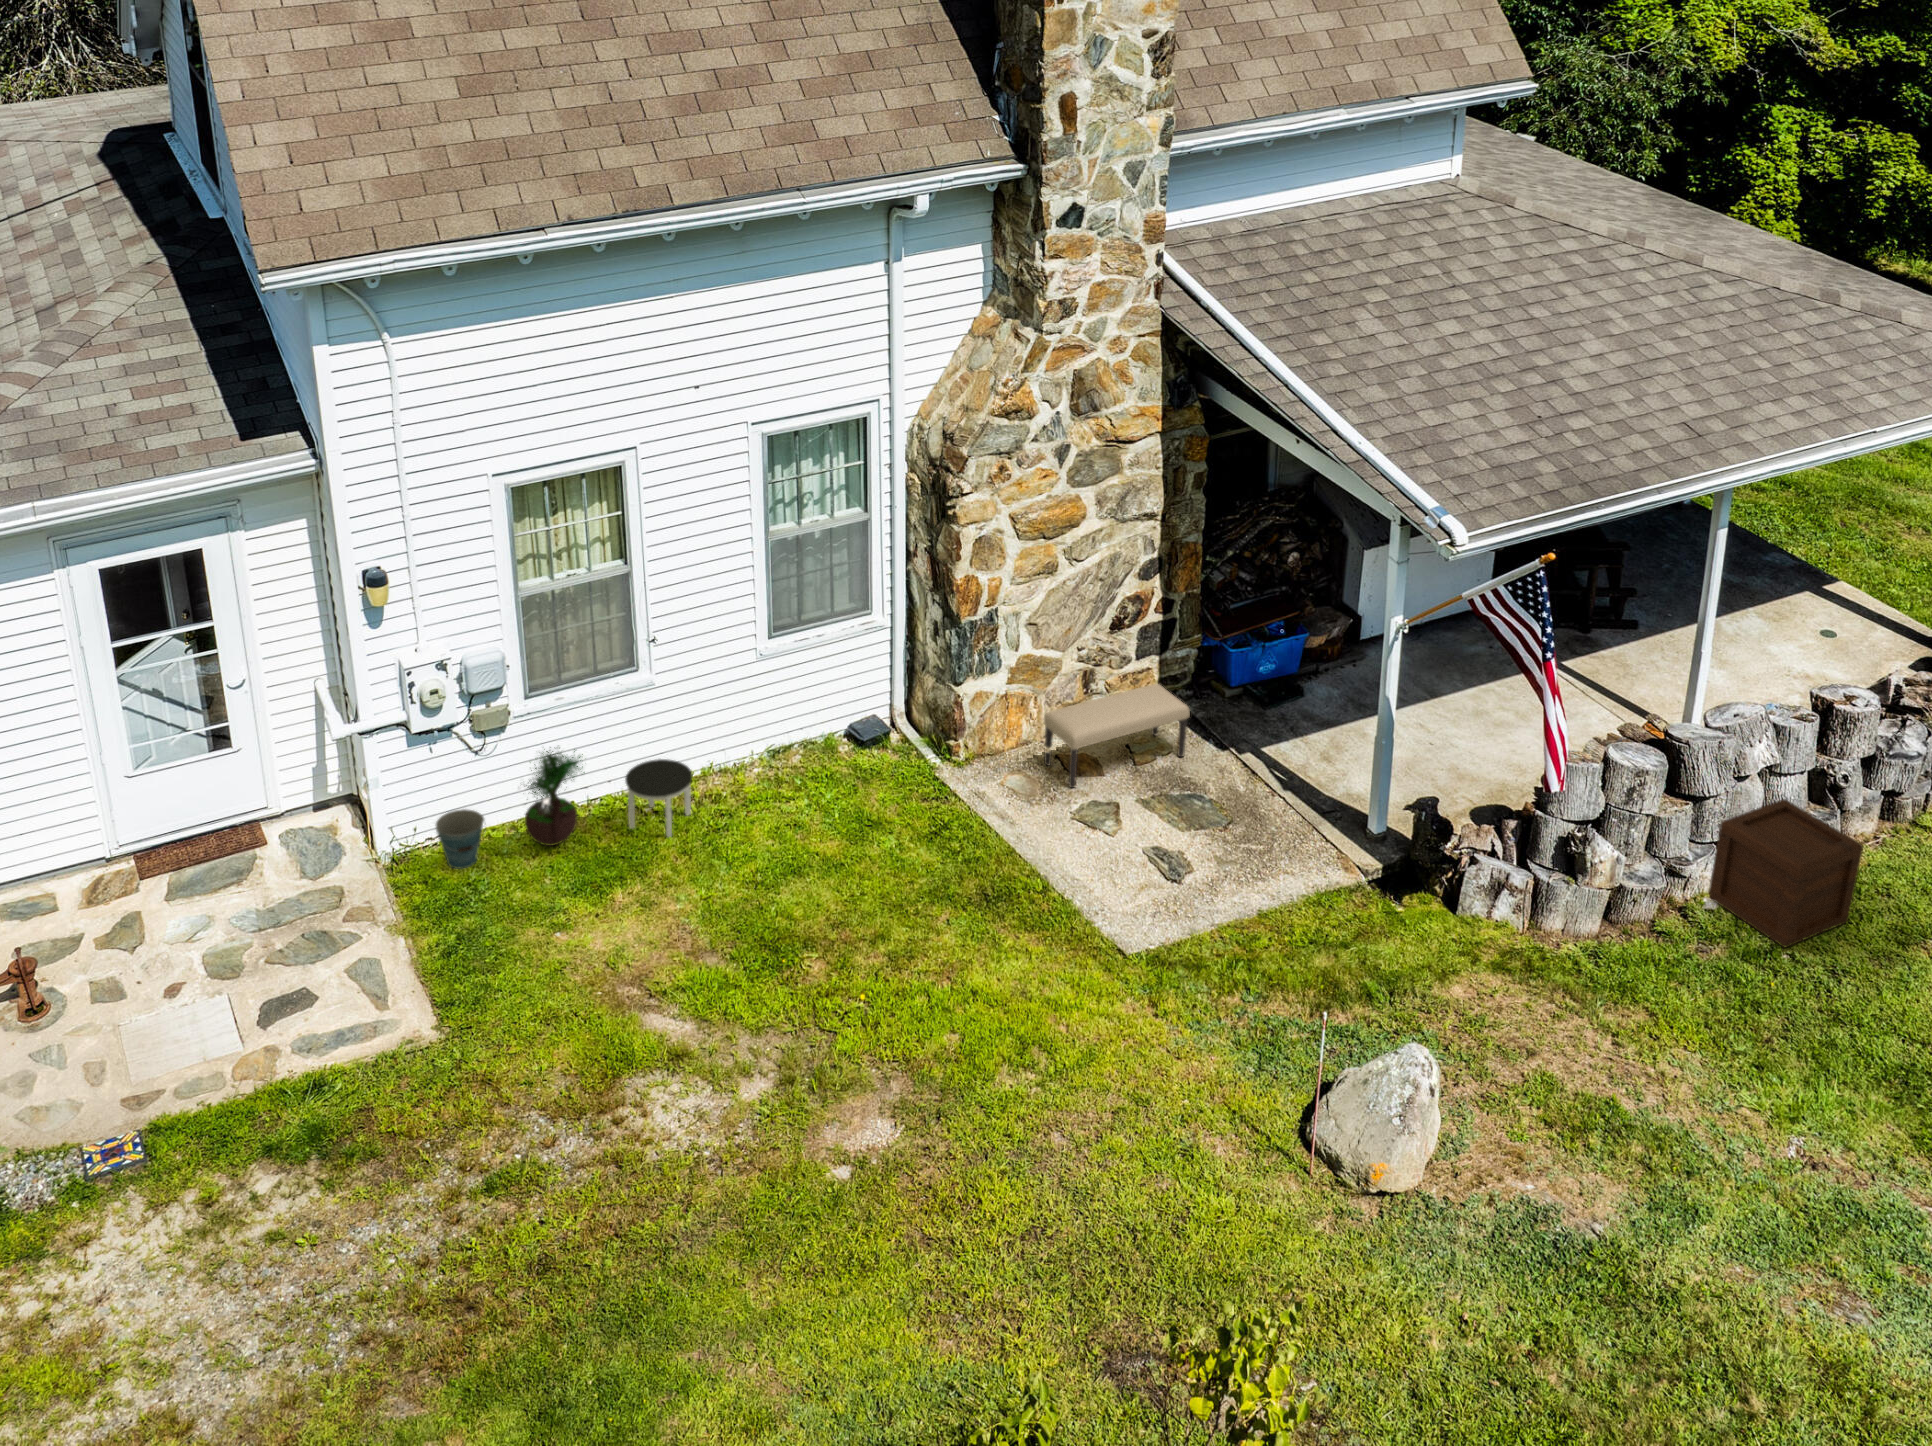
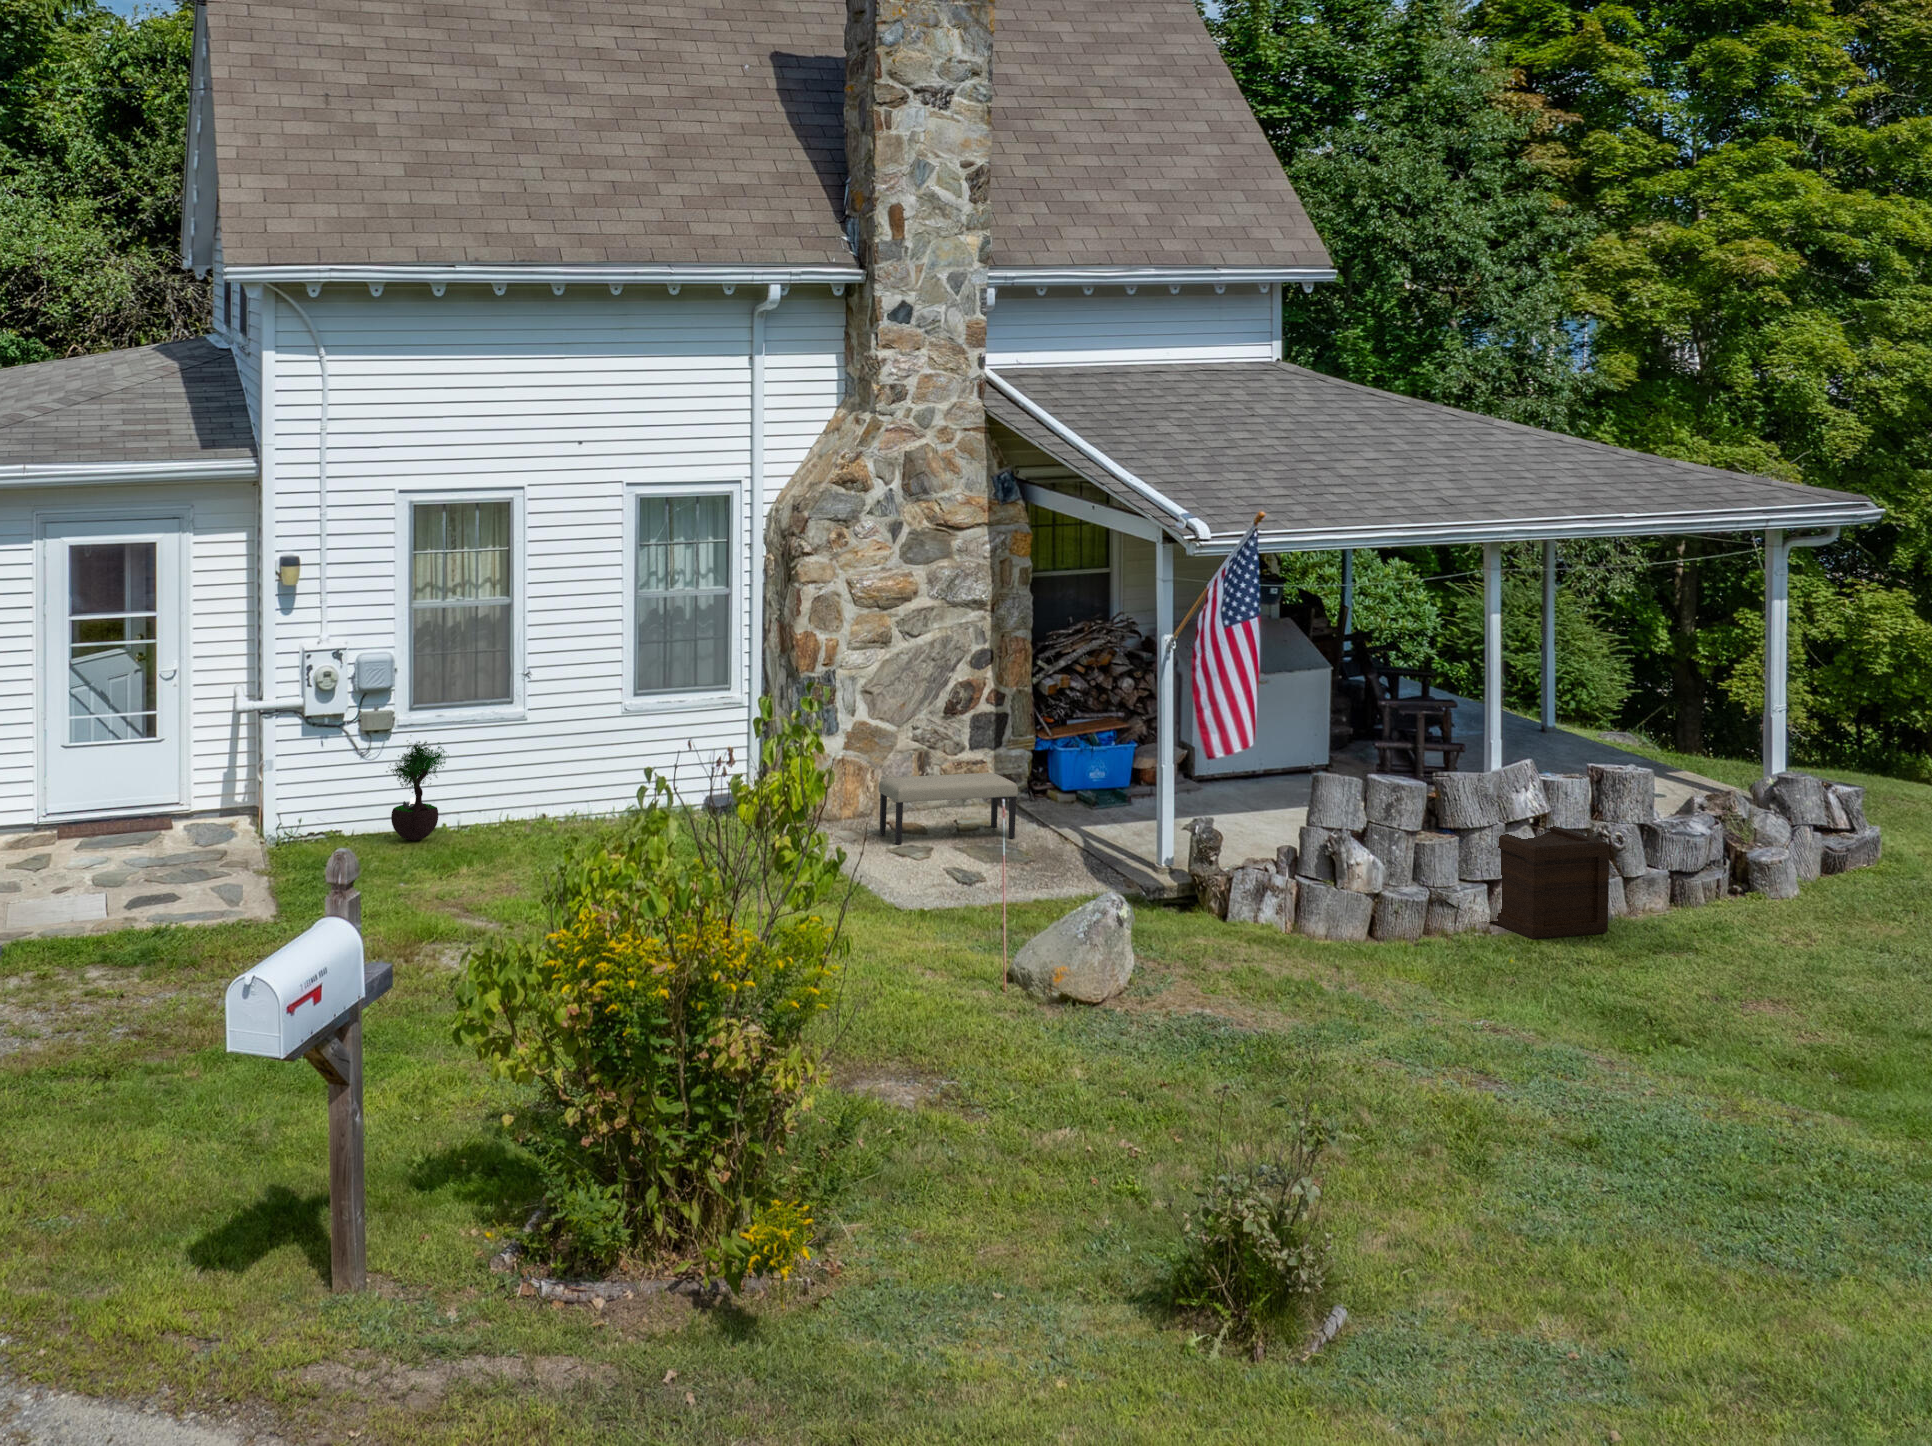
round table: present [625,759,692,837] -> none [485,786,546,844]
bucket: present [436,809,484,869] -> none [311,799,355,845]

